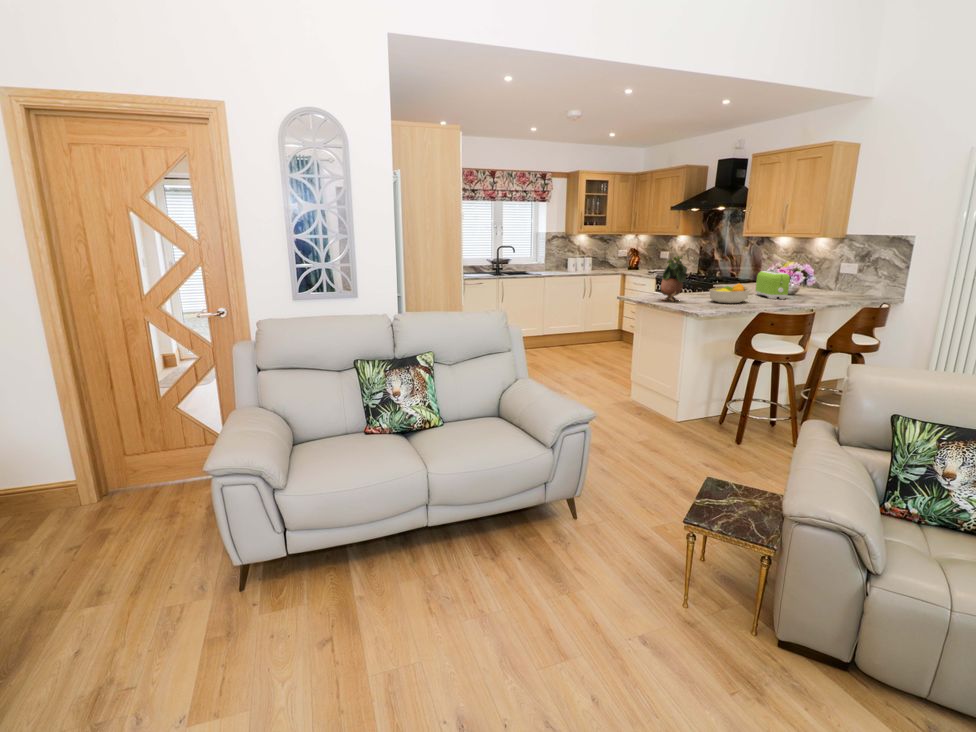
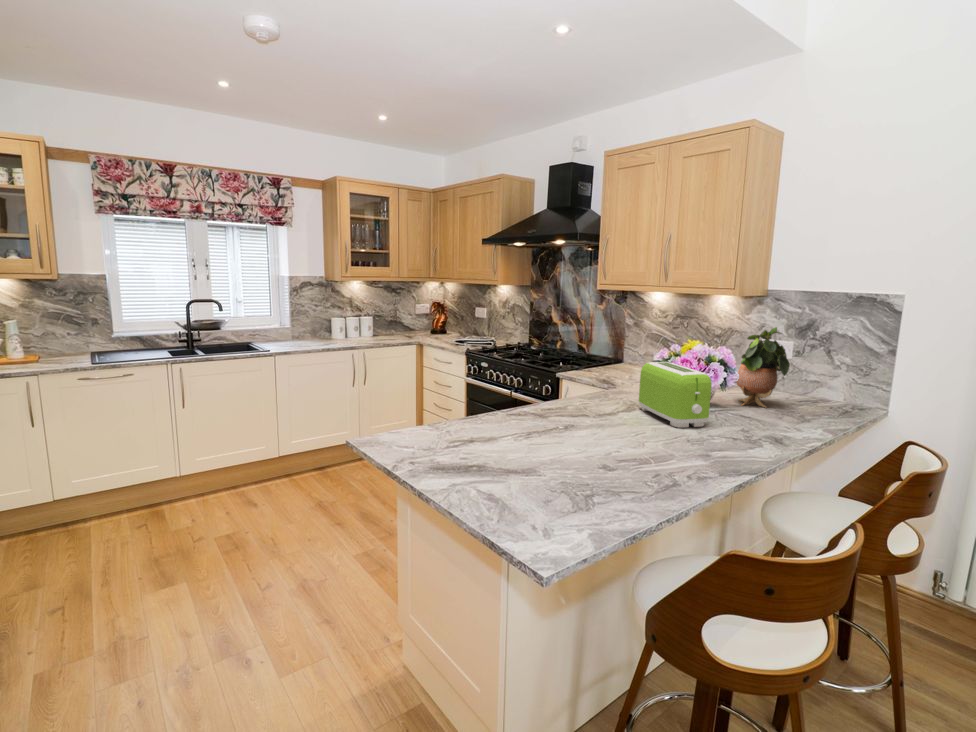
potted plant: present [661,256,687,302] -> present [737,327,790,408]
fruit bowl: present [710,284,750,303] -> none [556,405,645,465]

